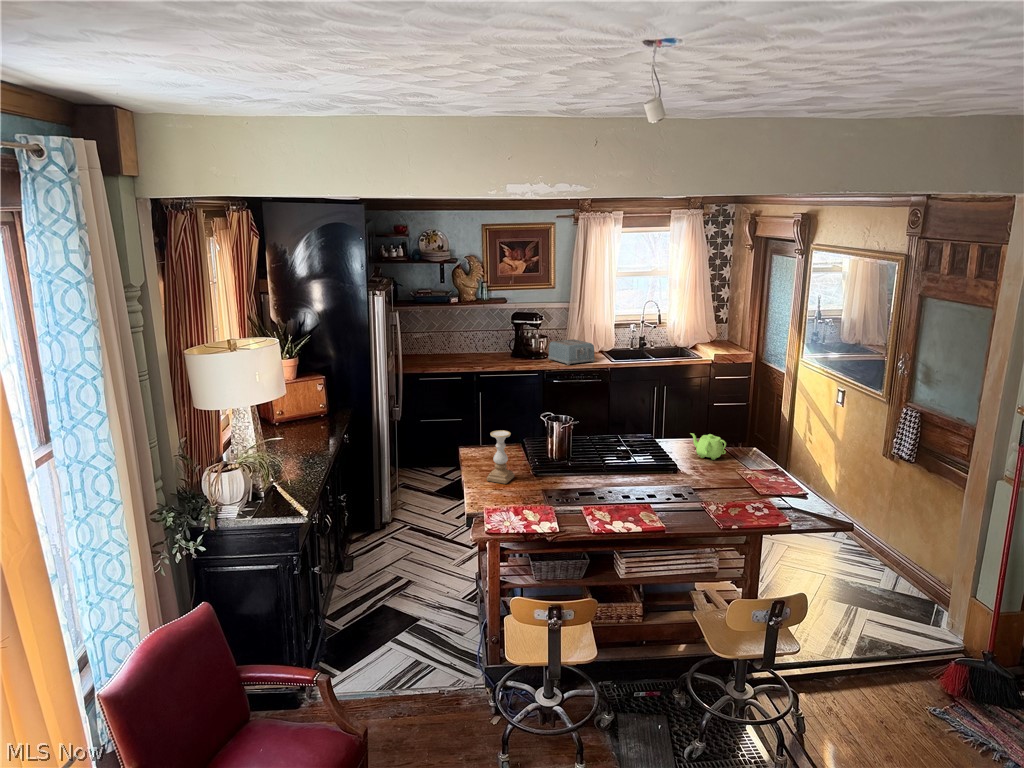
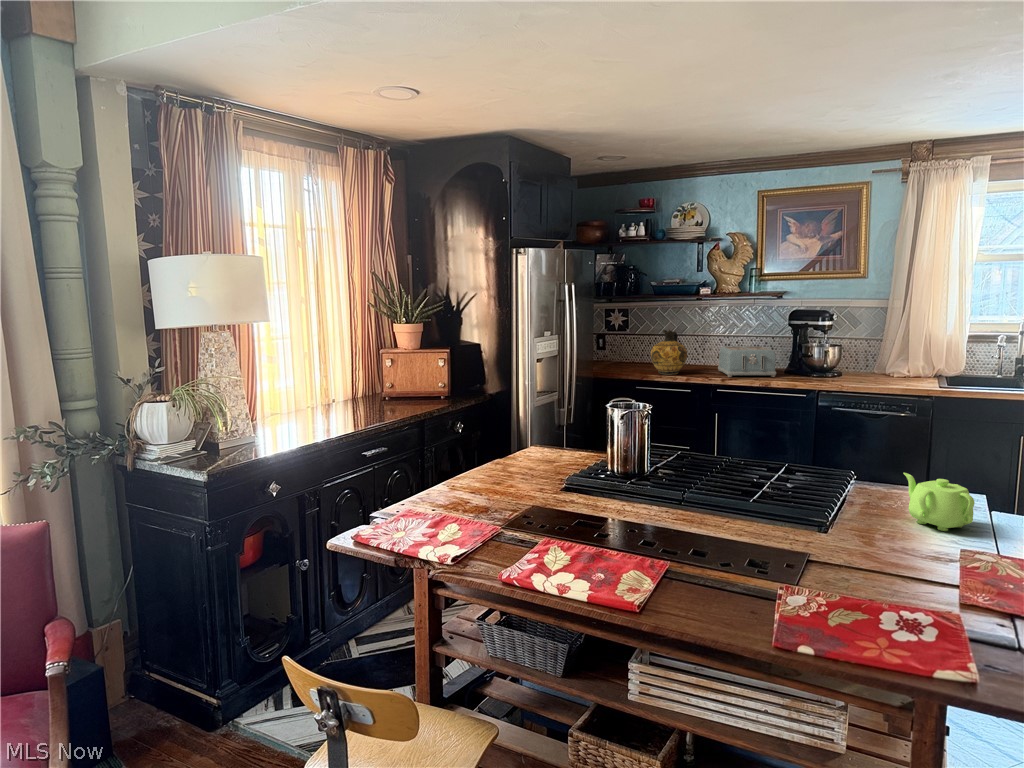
ceramic jug: none [423,333,451,368] -> present [651,330,687,375]
toaster: present [548,339,595,365] -> present [718,346,776,377]
candle holder: present [487,430,514,484] -> none [502,414,546,495]

